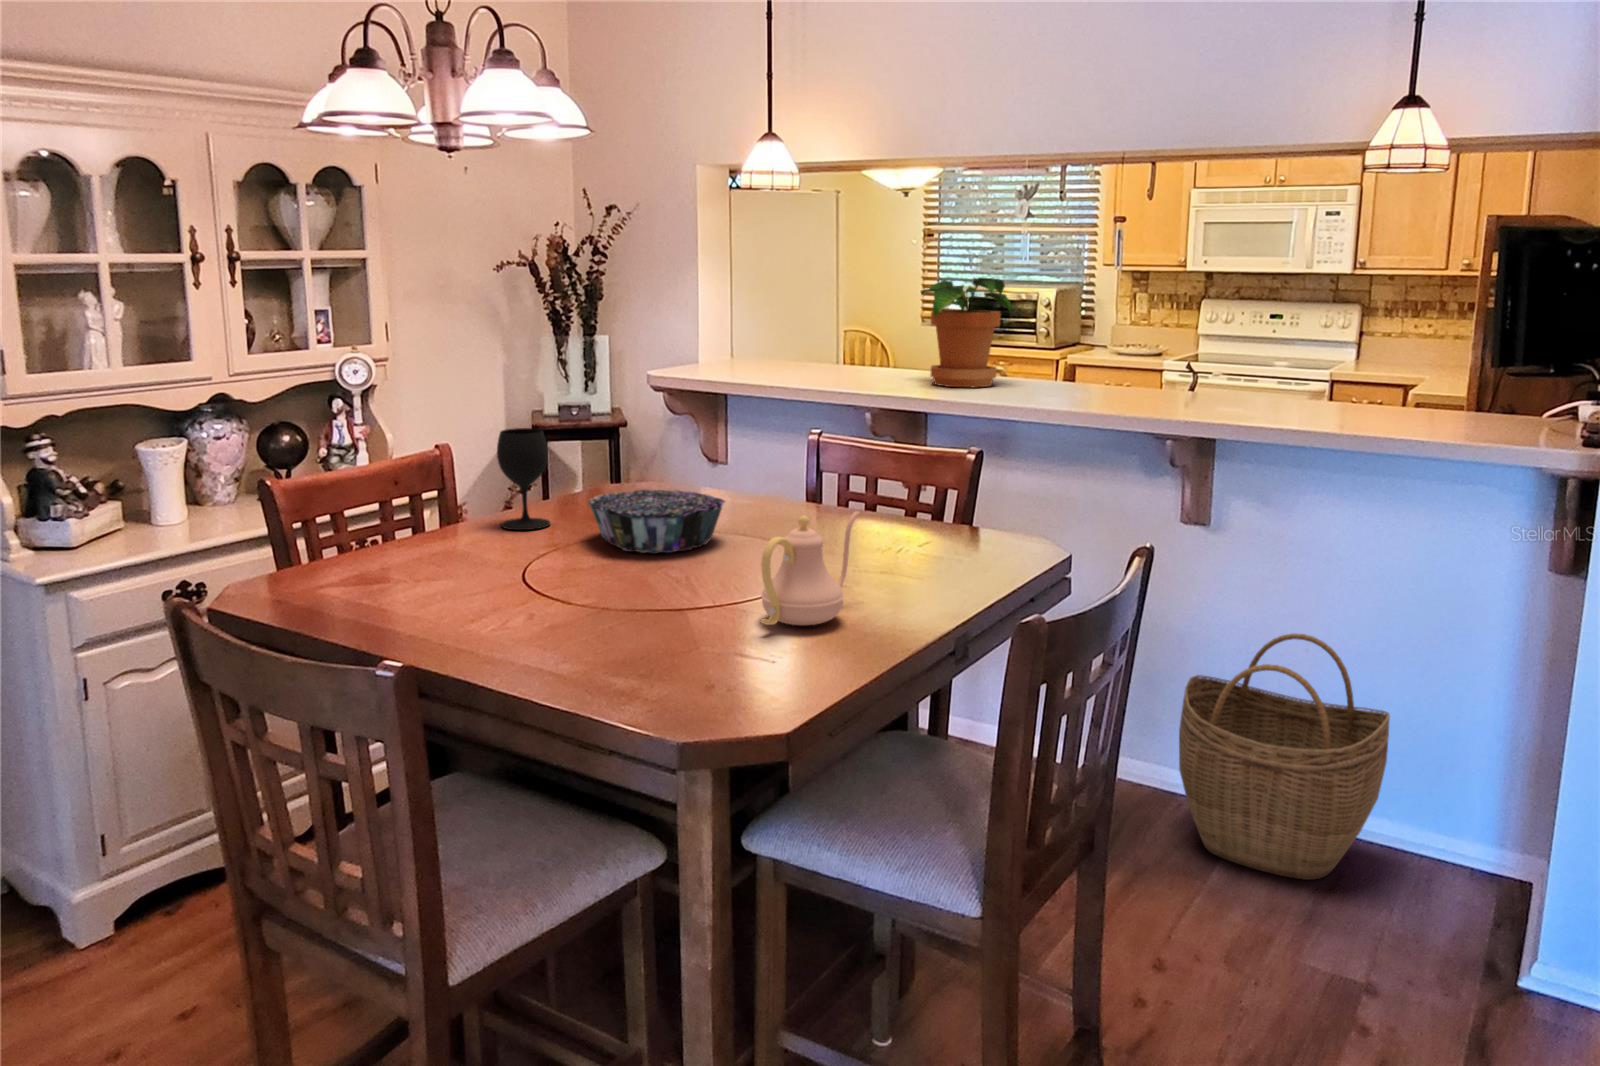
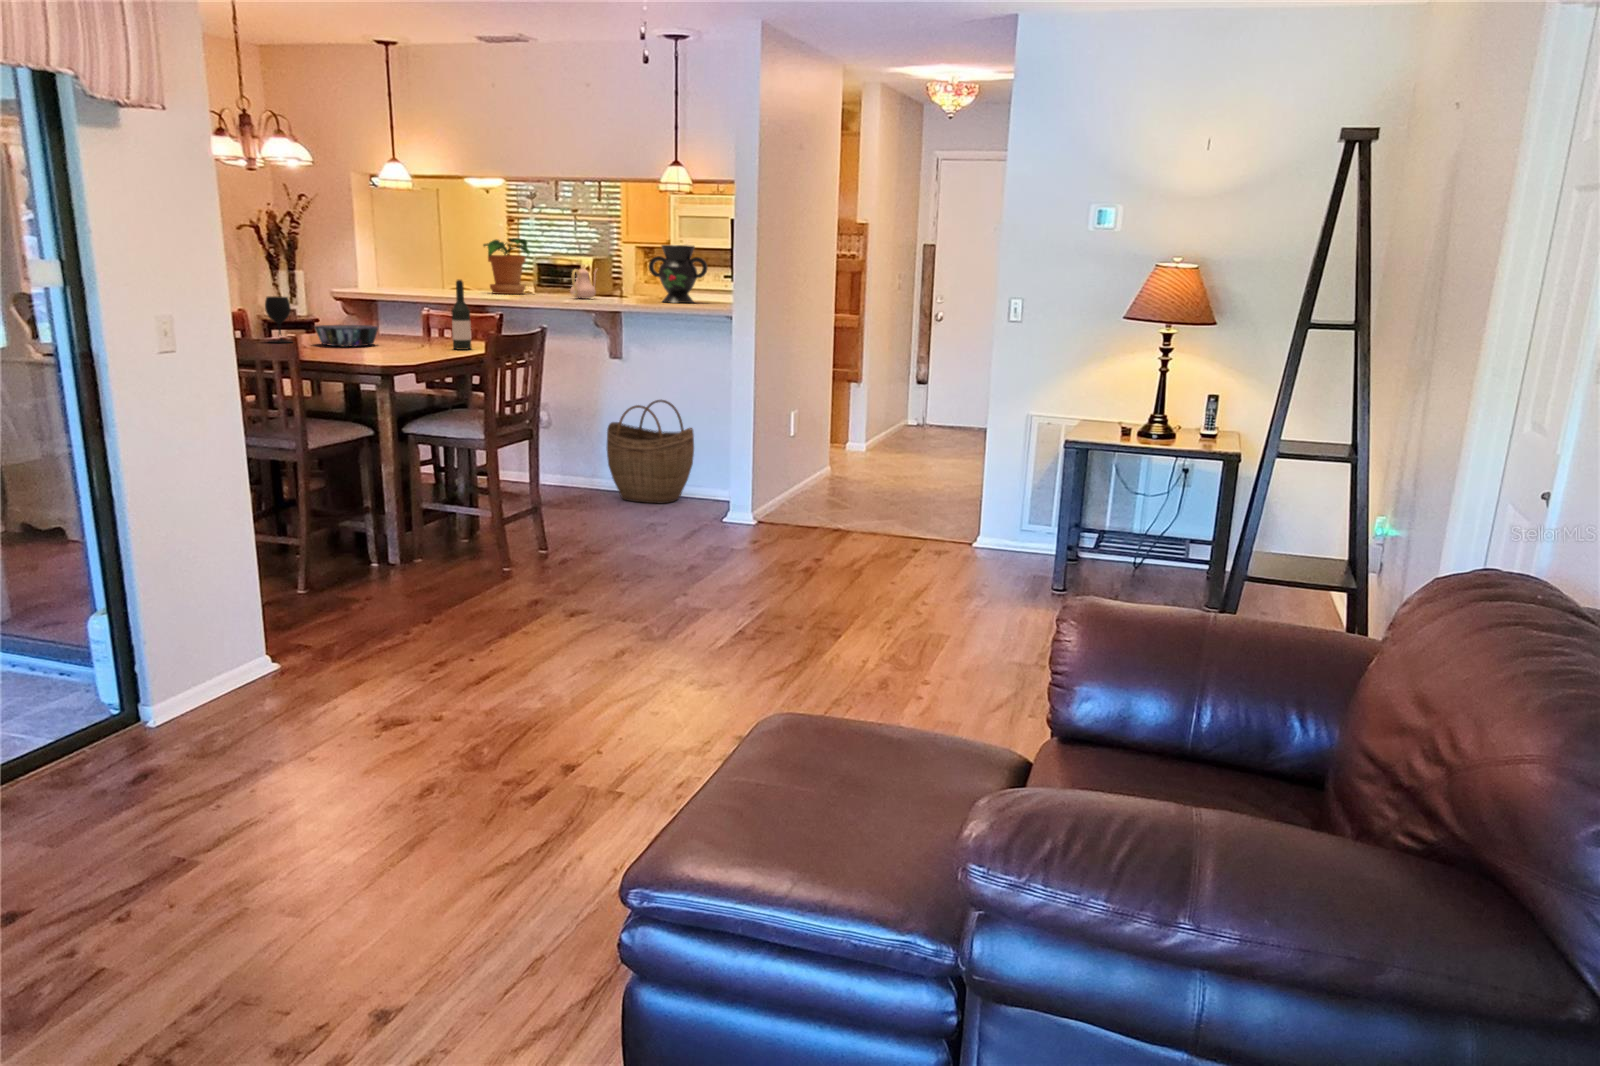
decorative vase: none [1304,296,1454,431] -> present [649,245,708,303]
wine bottle: none [889,405,935,574] -> present [452,280,471,350]
teapot: present [761,512,860,625] -> present [570,265,597,299]

